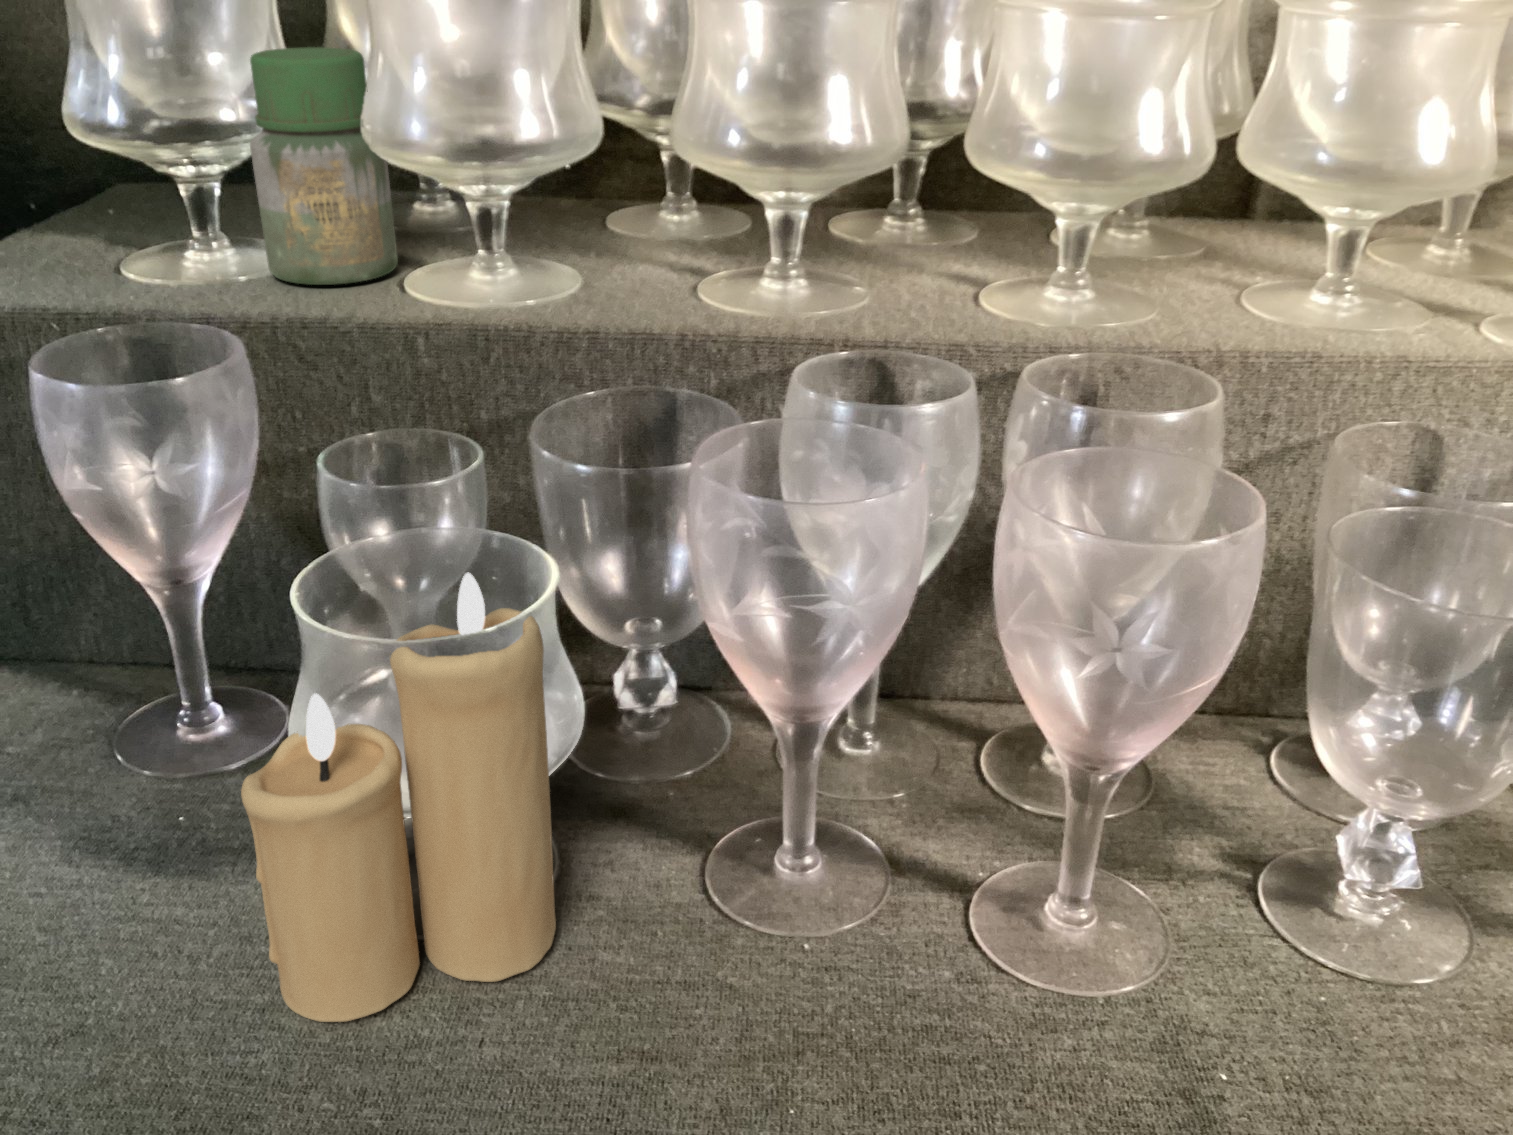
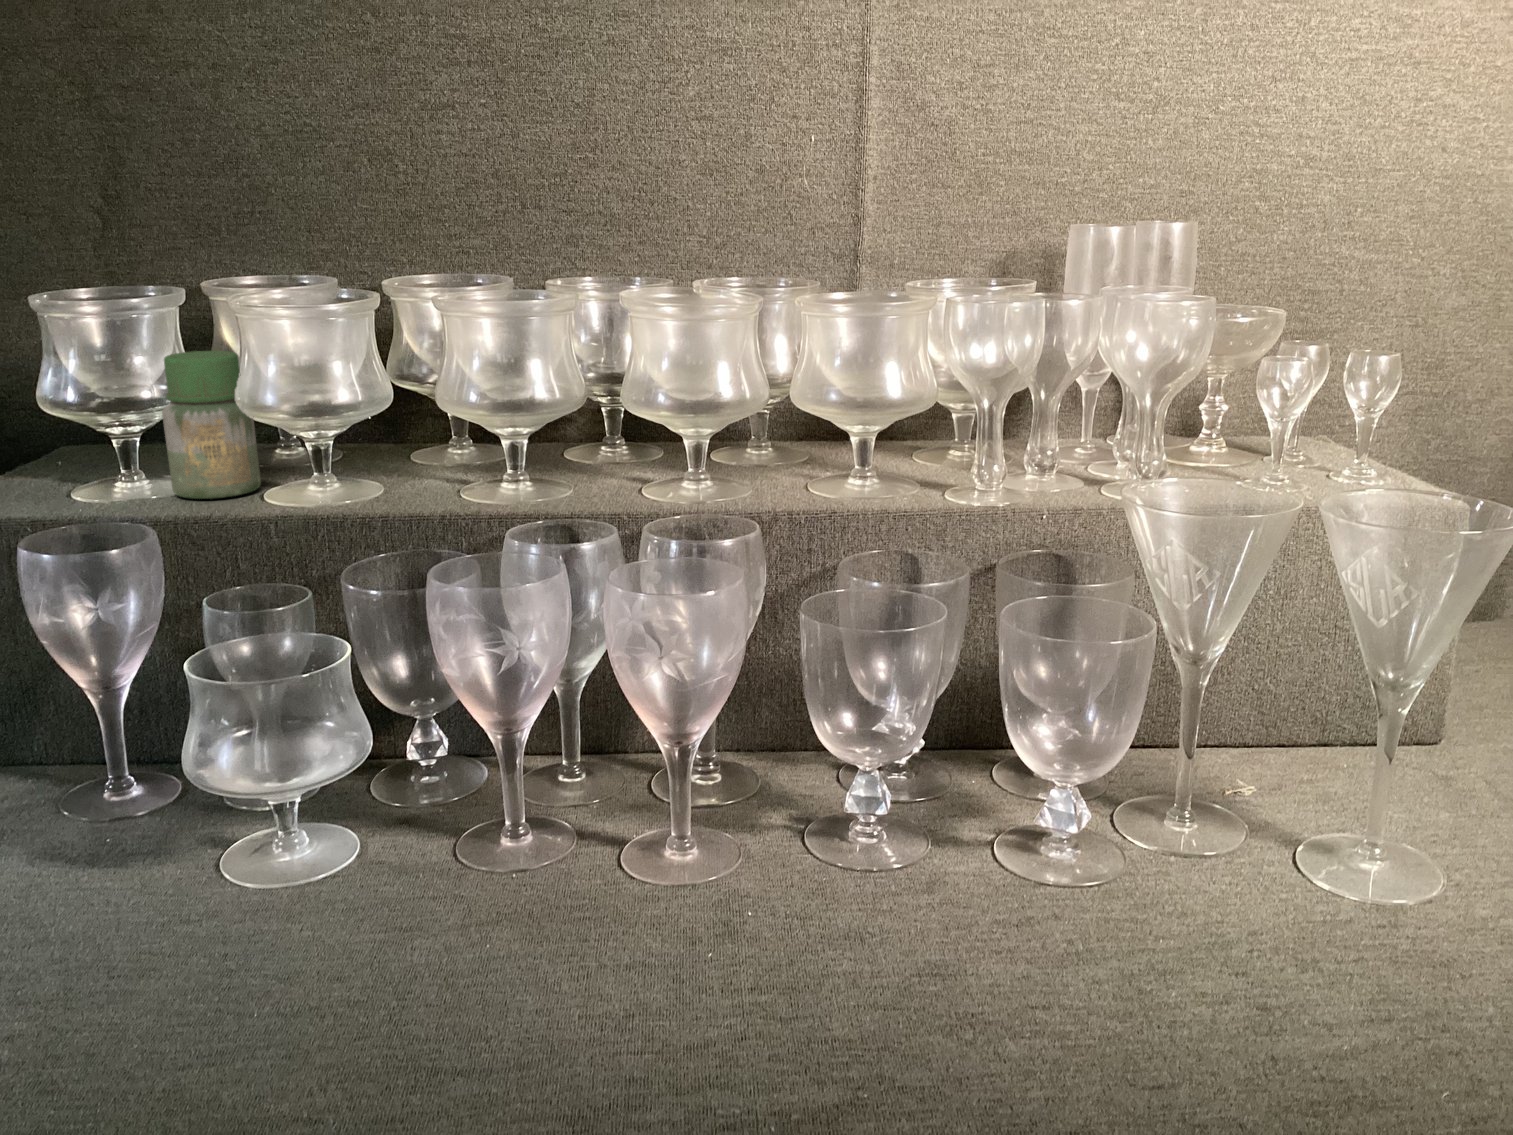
candle: present [241,573,556,1022] -> none [155,640,355,926]

